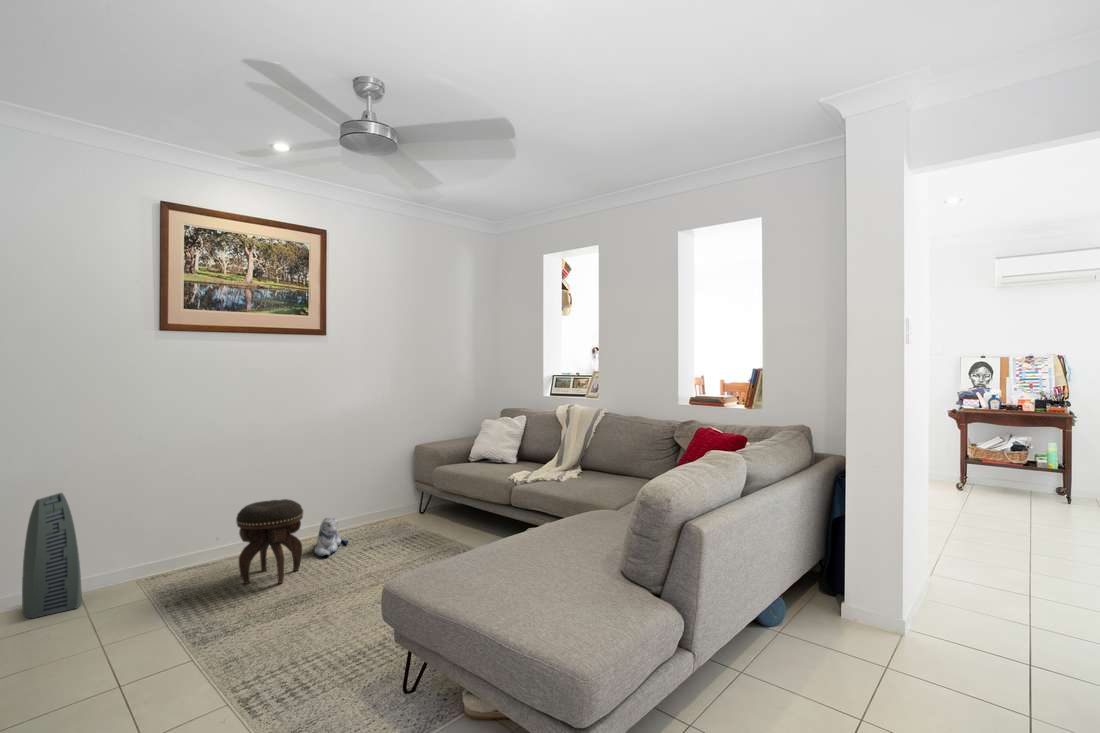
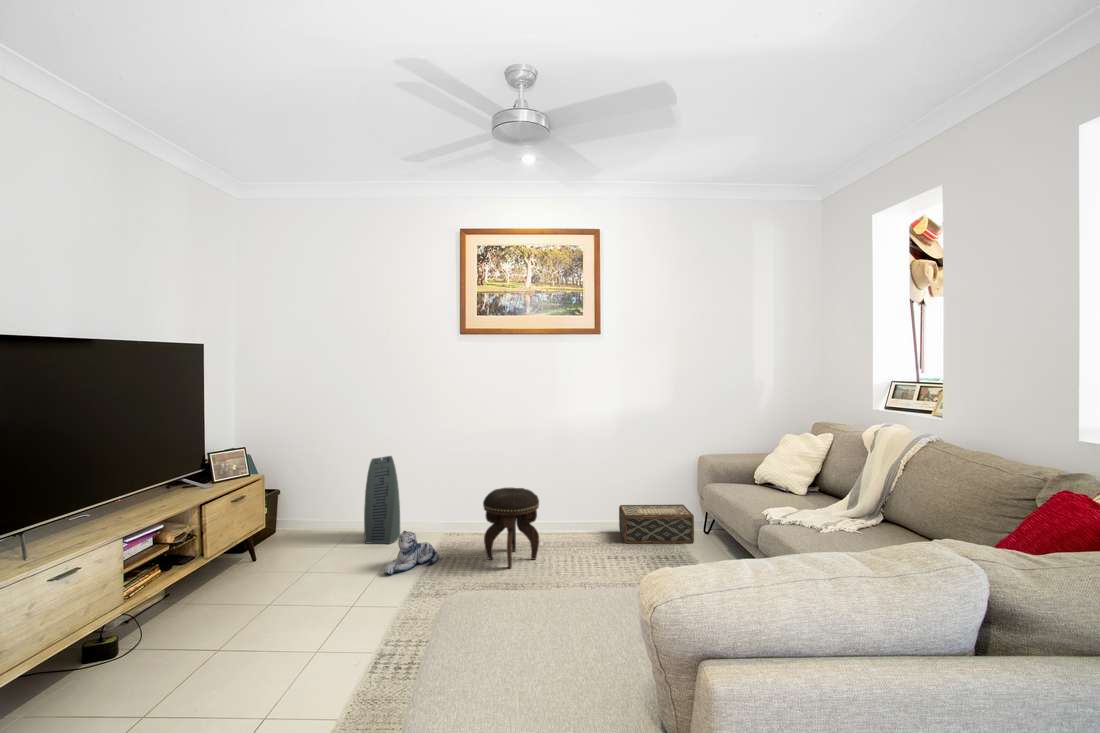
woven basket: none [351,494,426,538] -> present [619,504,694,543]
plush toy: present [315,518,348,557] -> present [384,531,439,574]

